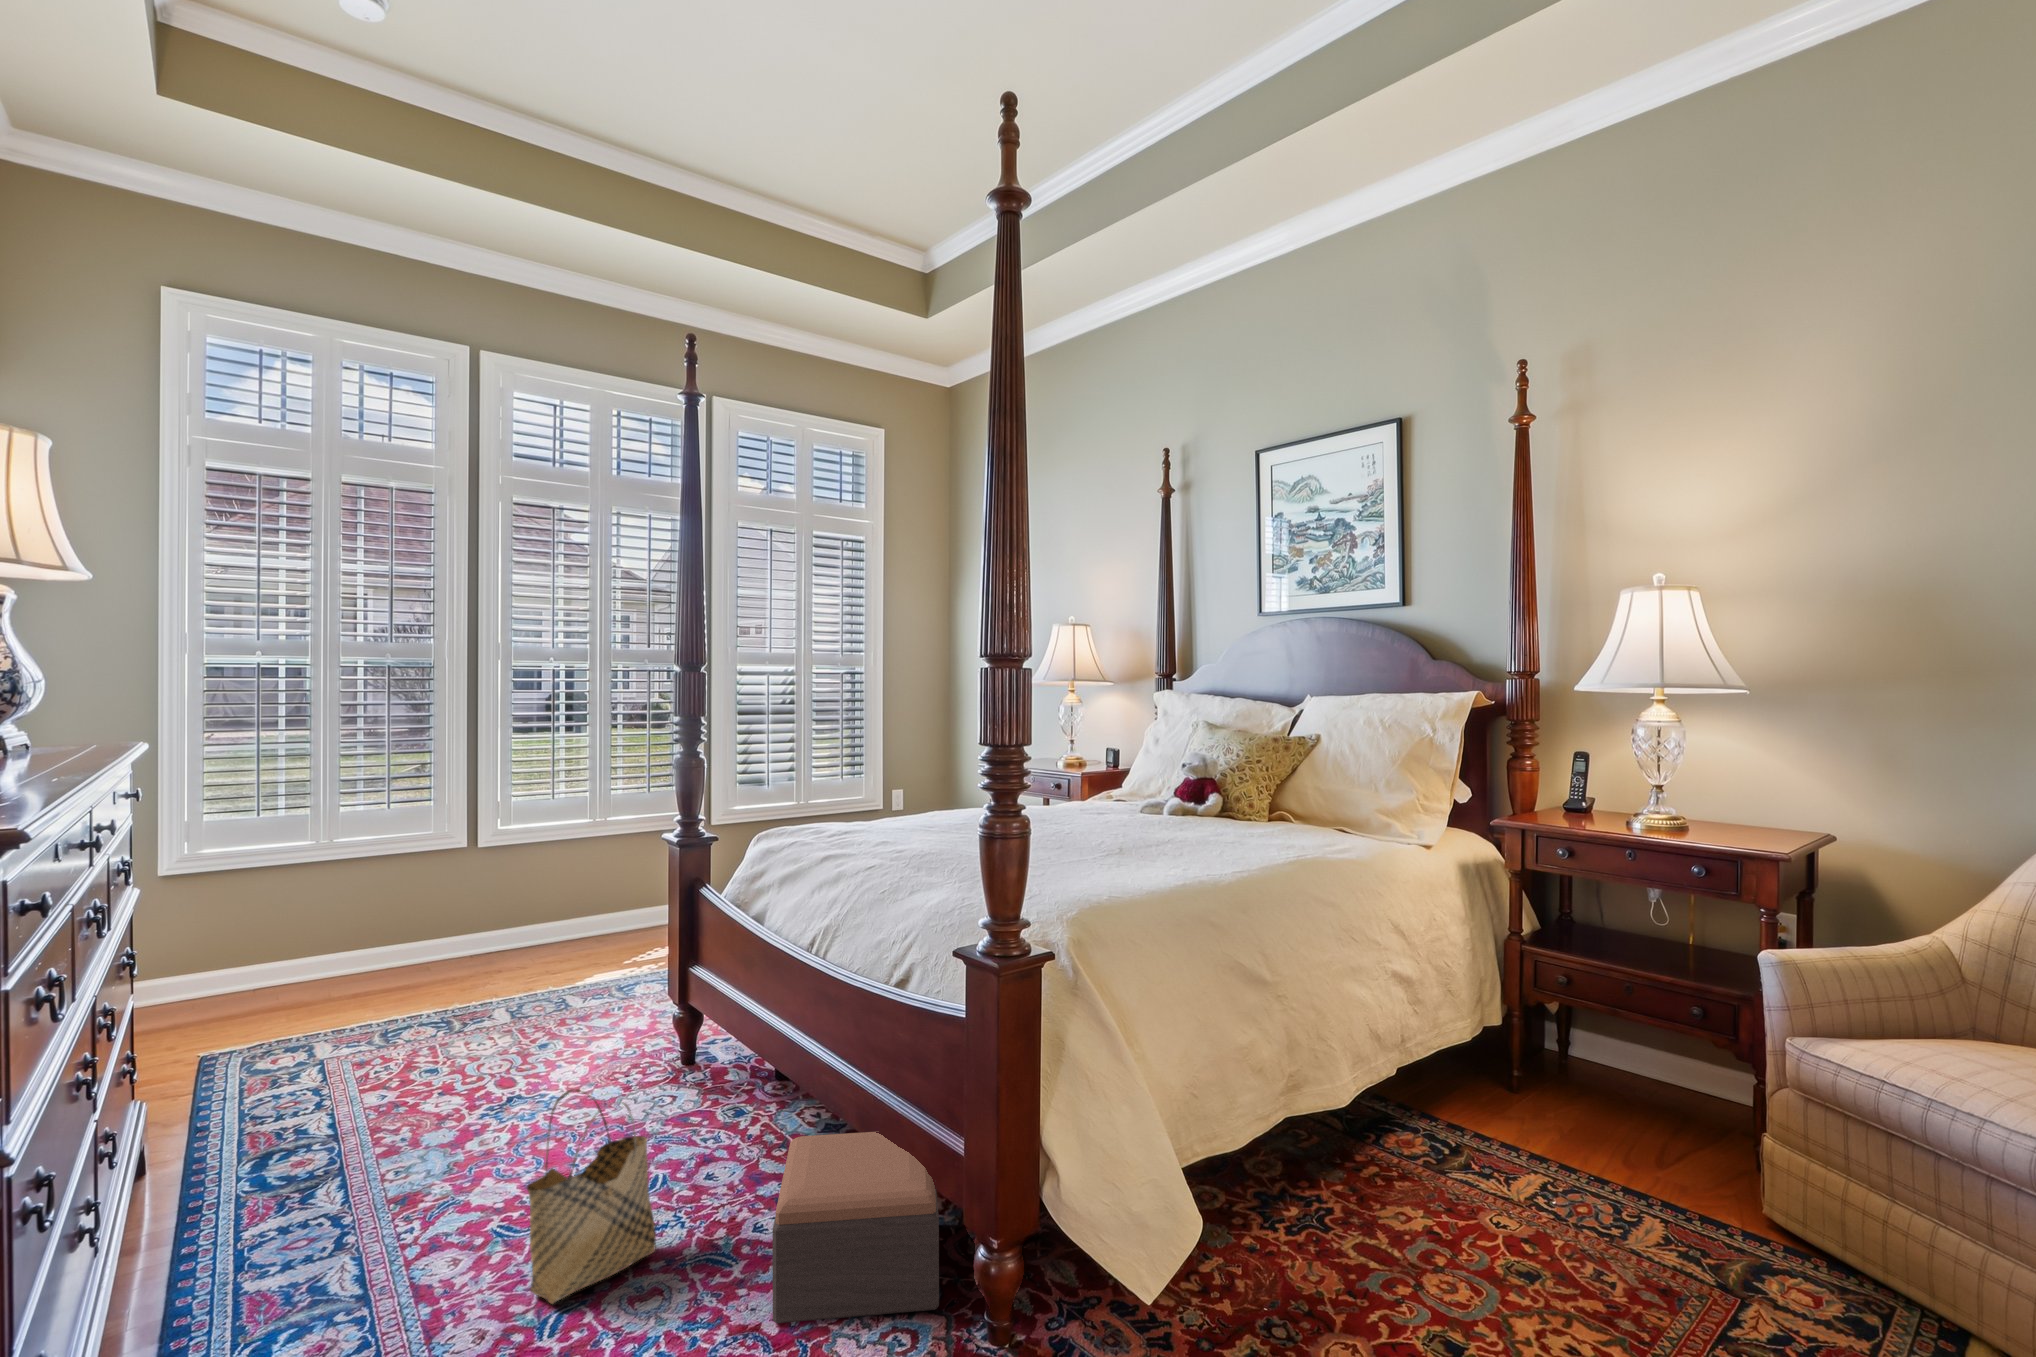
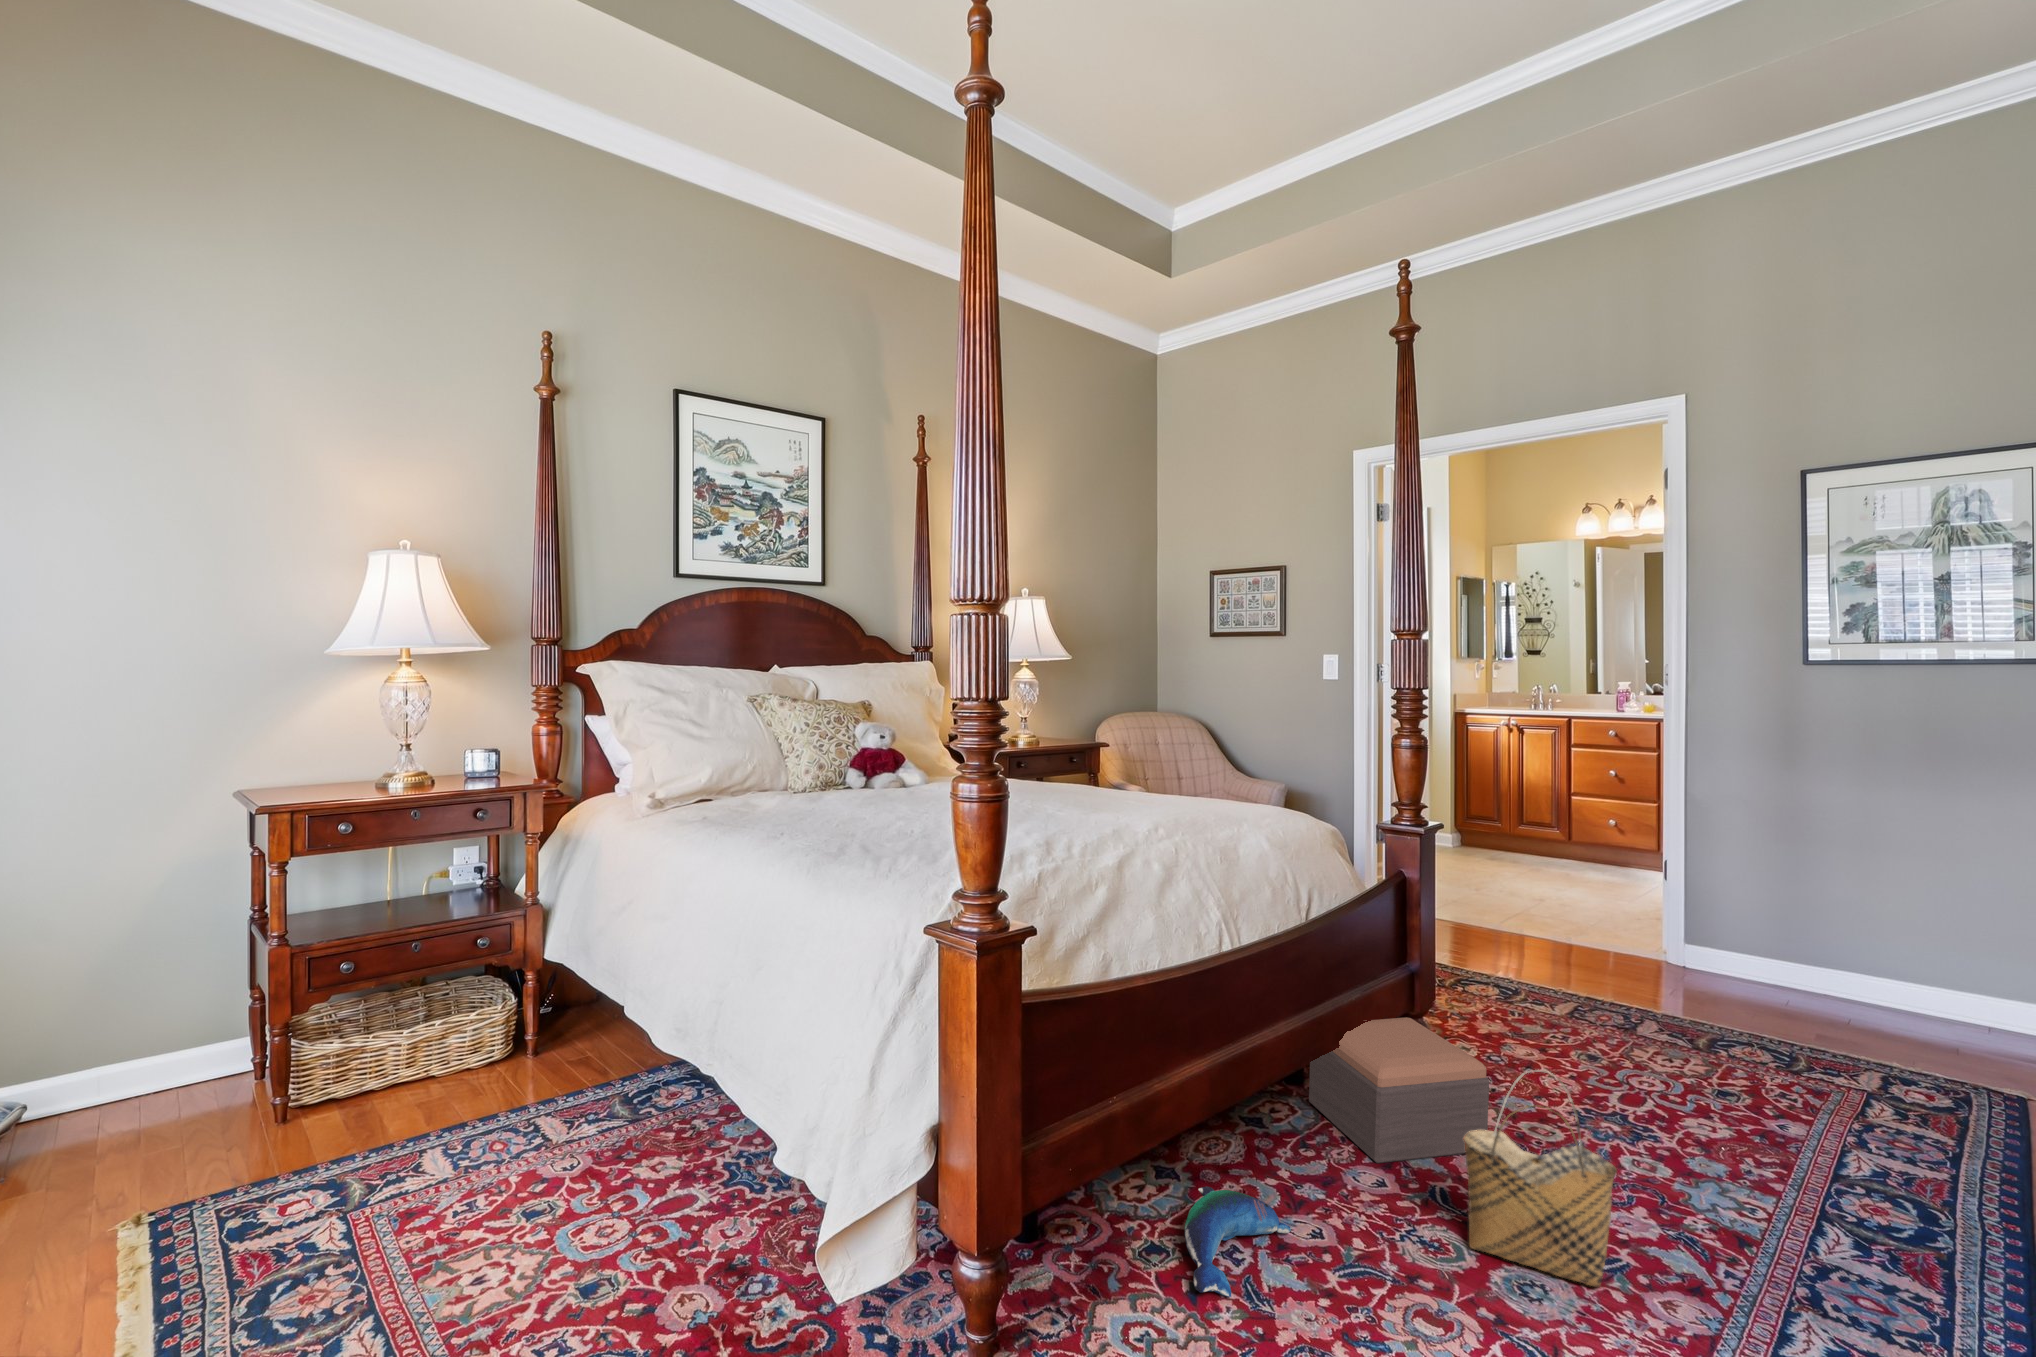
plush toy: none [667,1092,752,1160] -> present [1185,1186,1291,1297]

